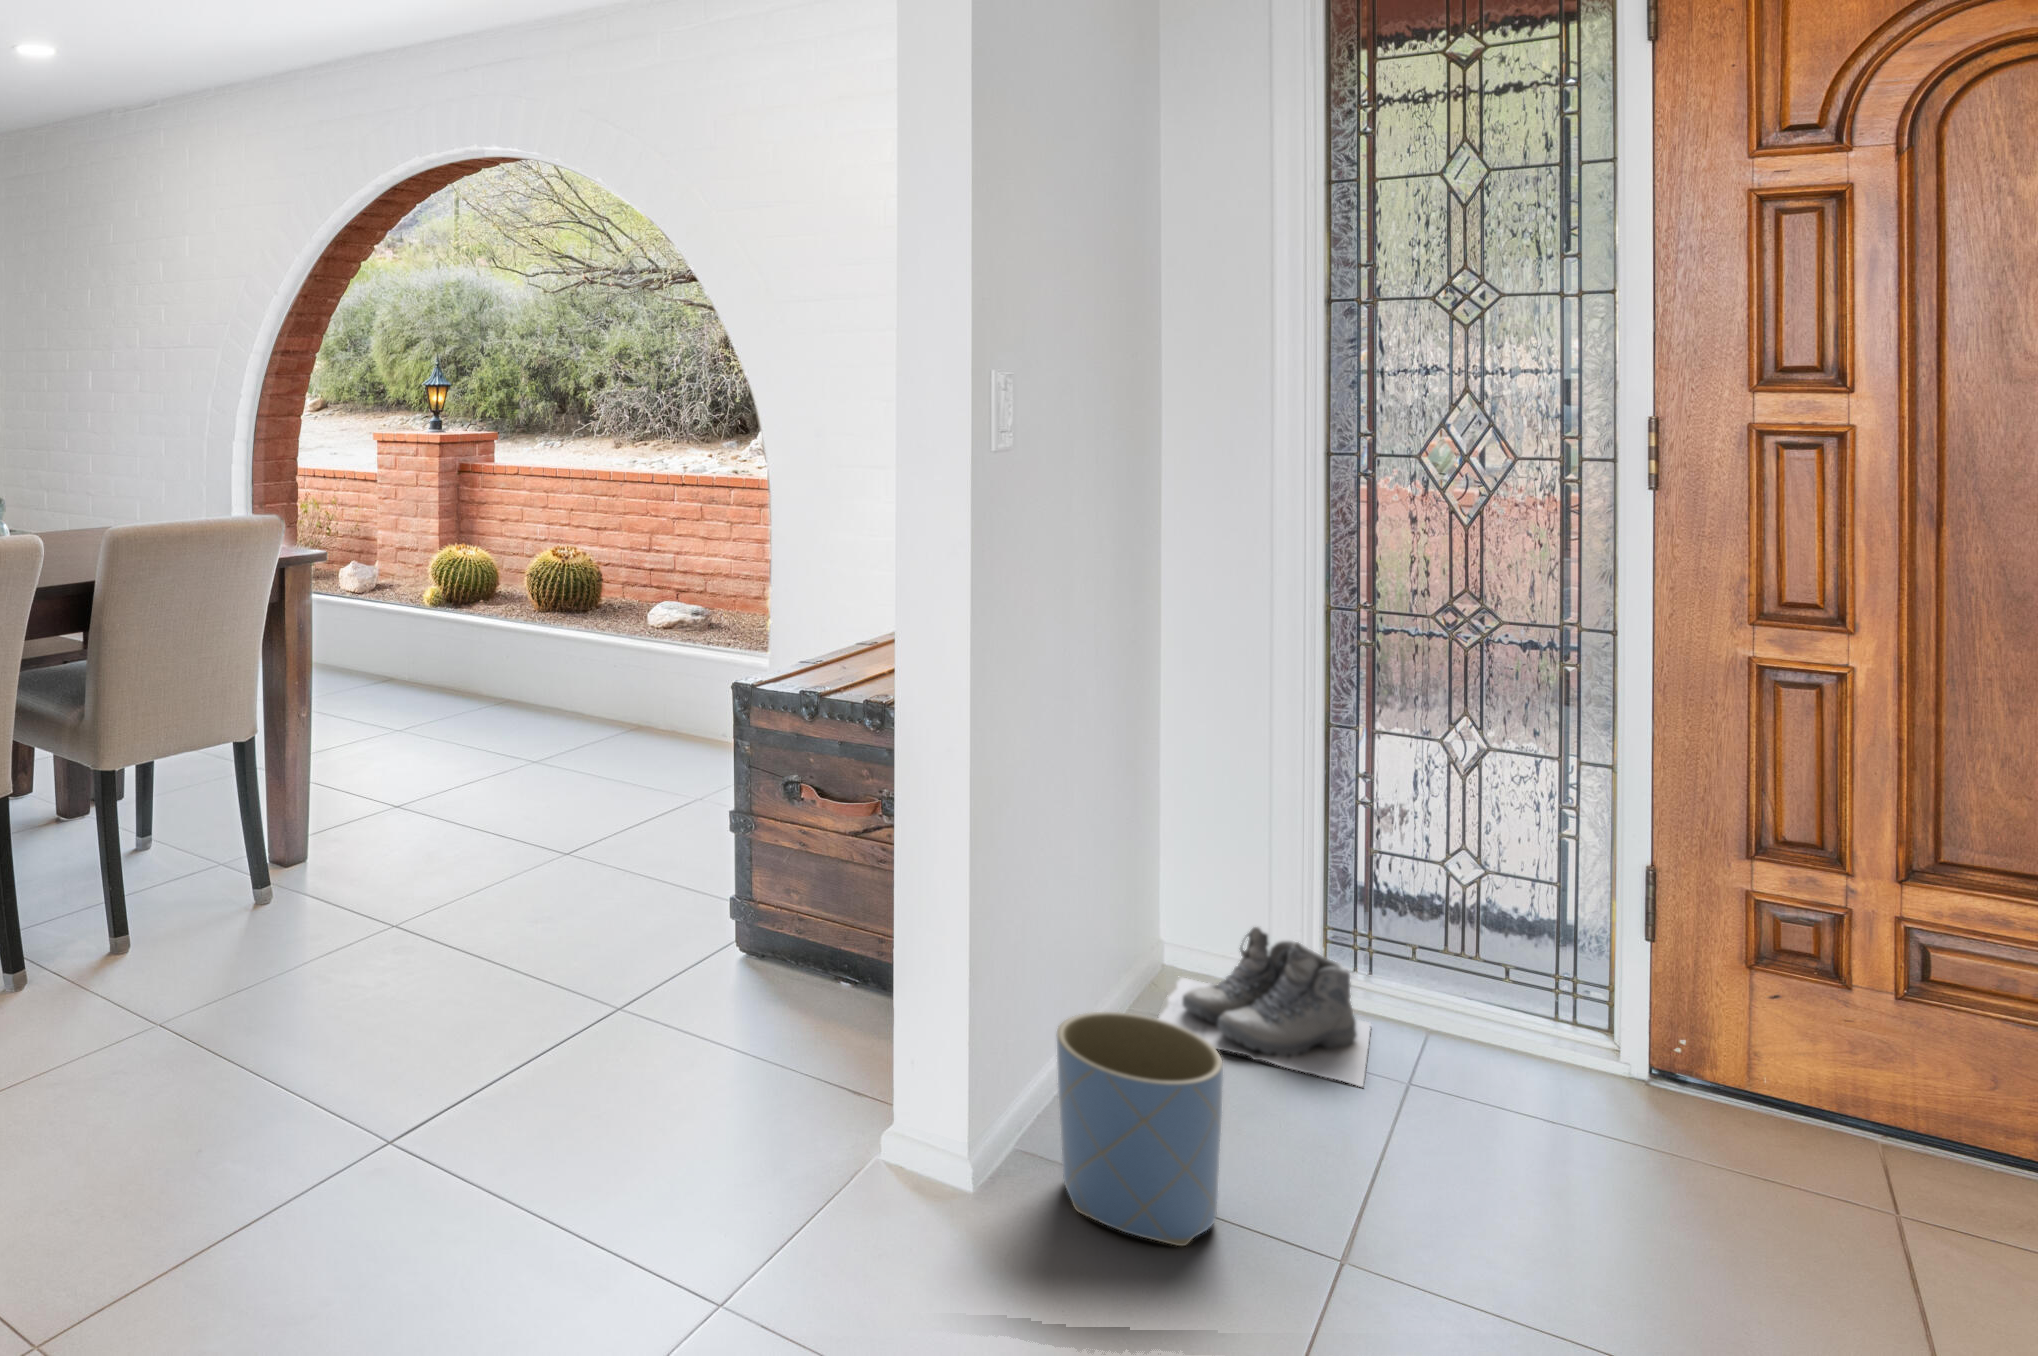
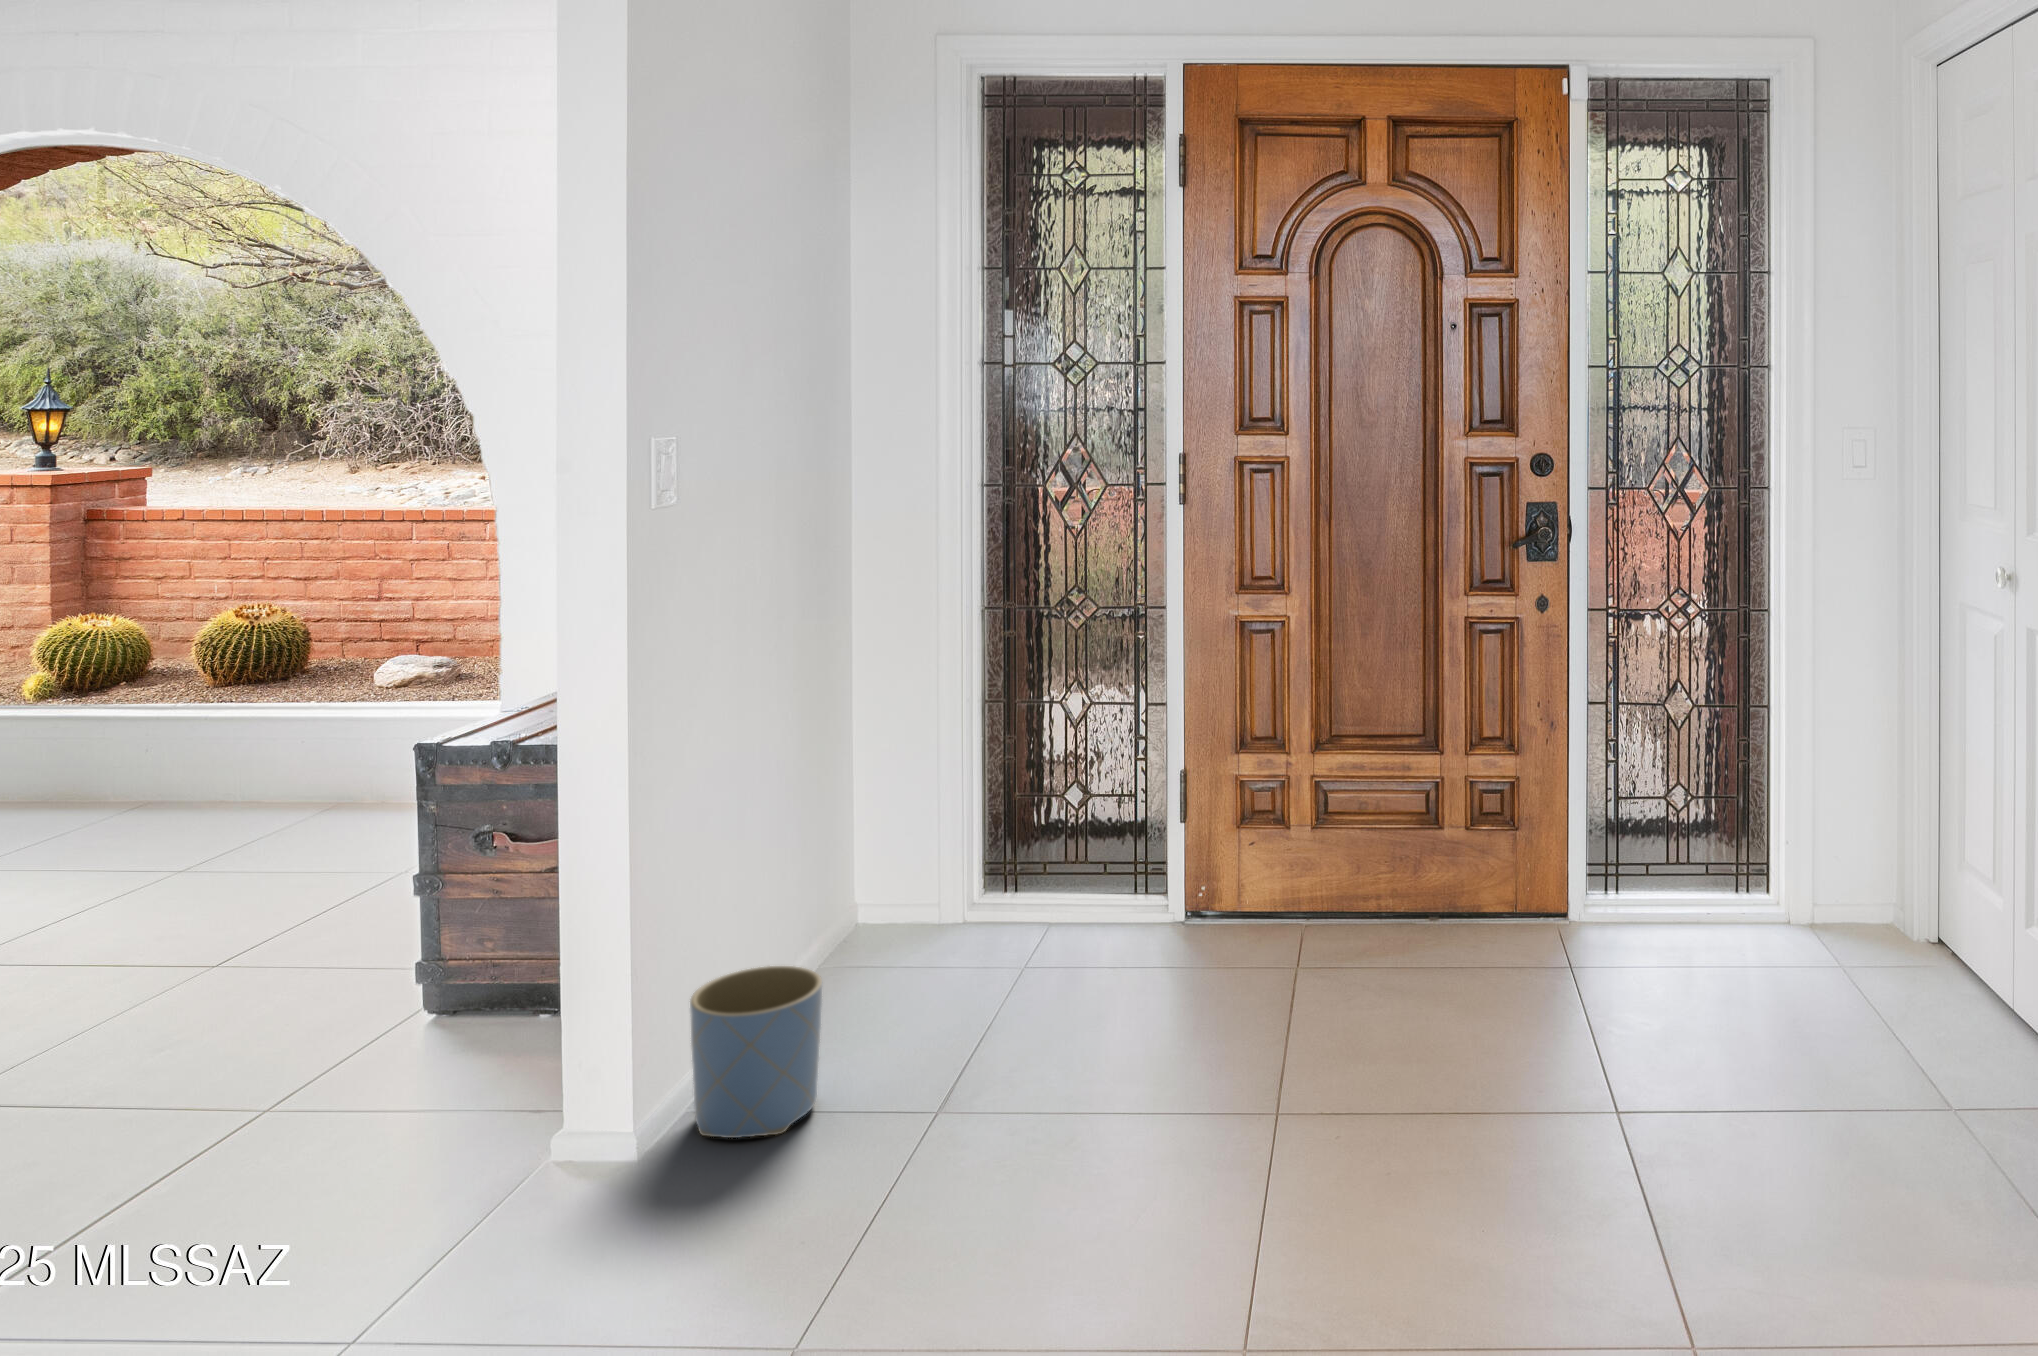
boots: present [1157,927,1371,1087] -> none [819,876,1000,984]

